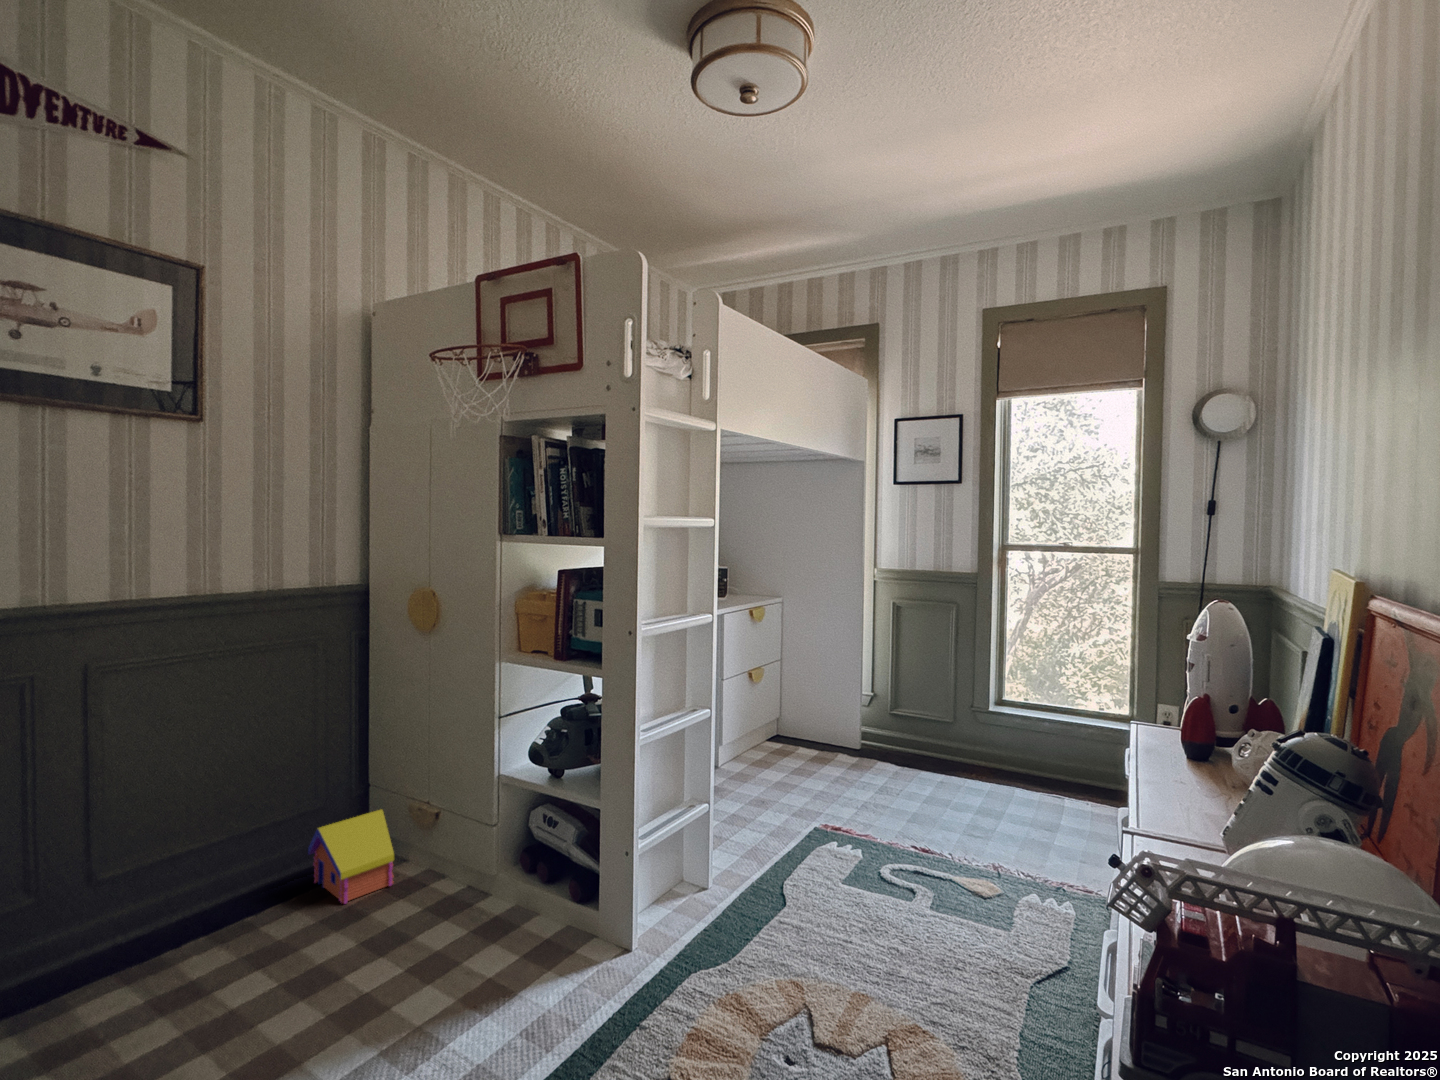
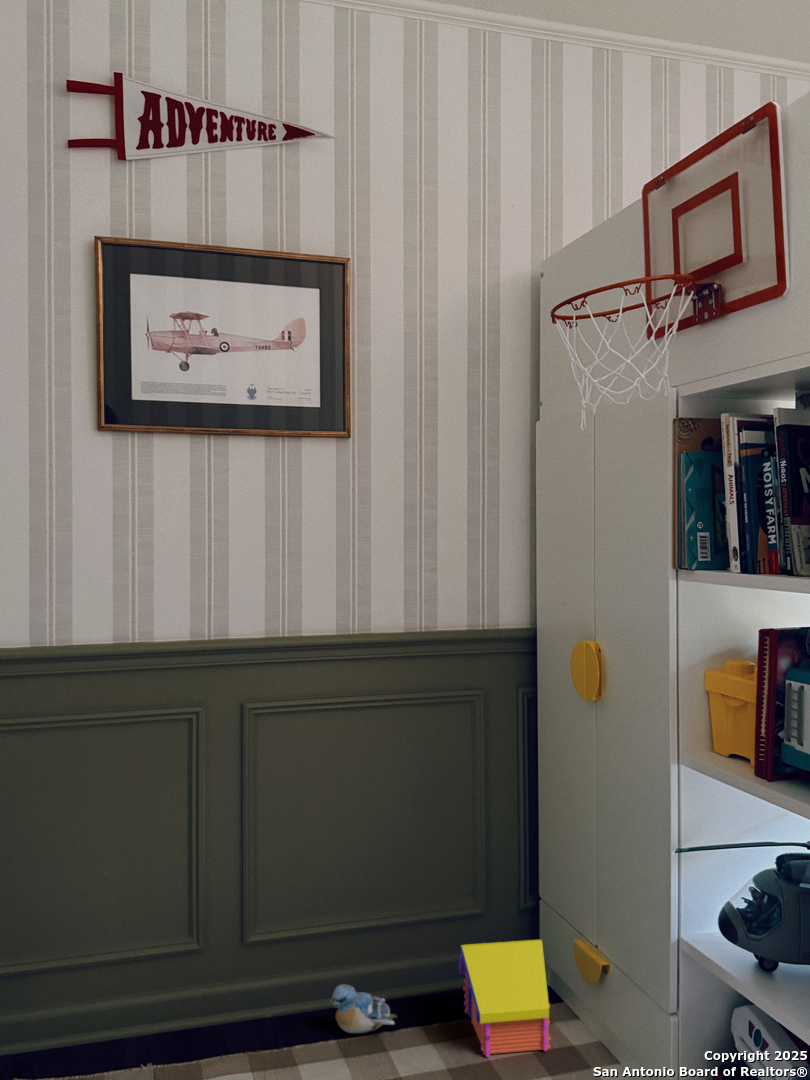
plush toy: none [191,888,257,927] -> present [330,984,397,1033]

